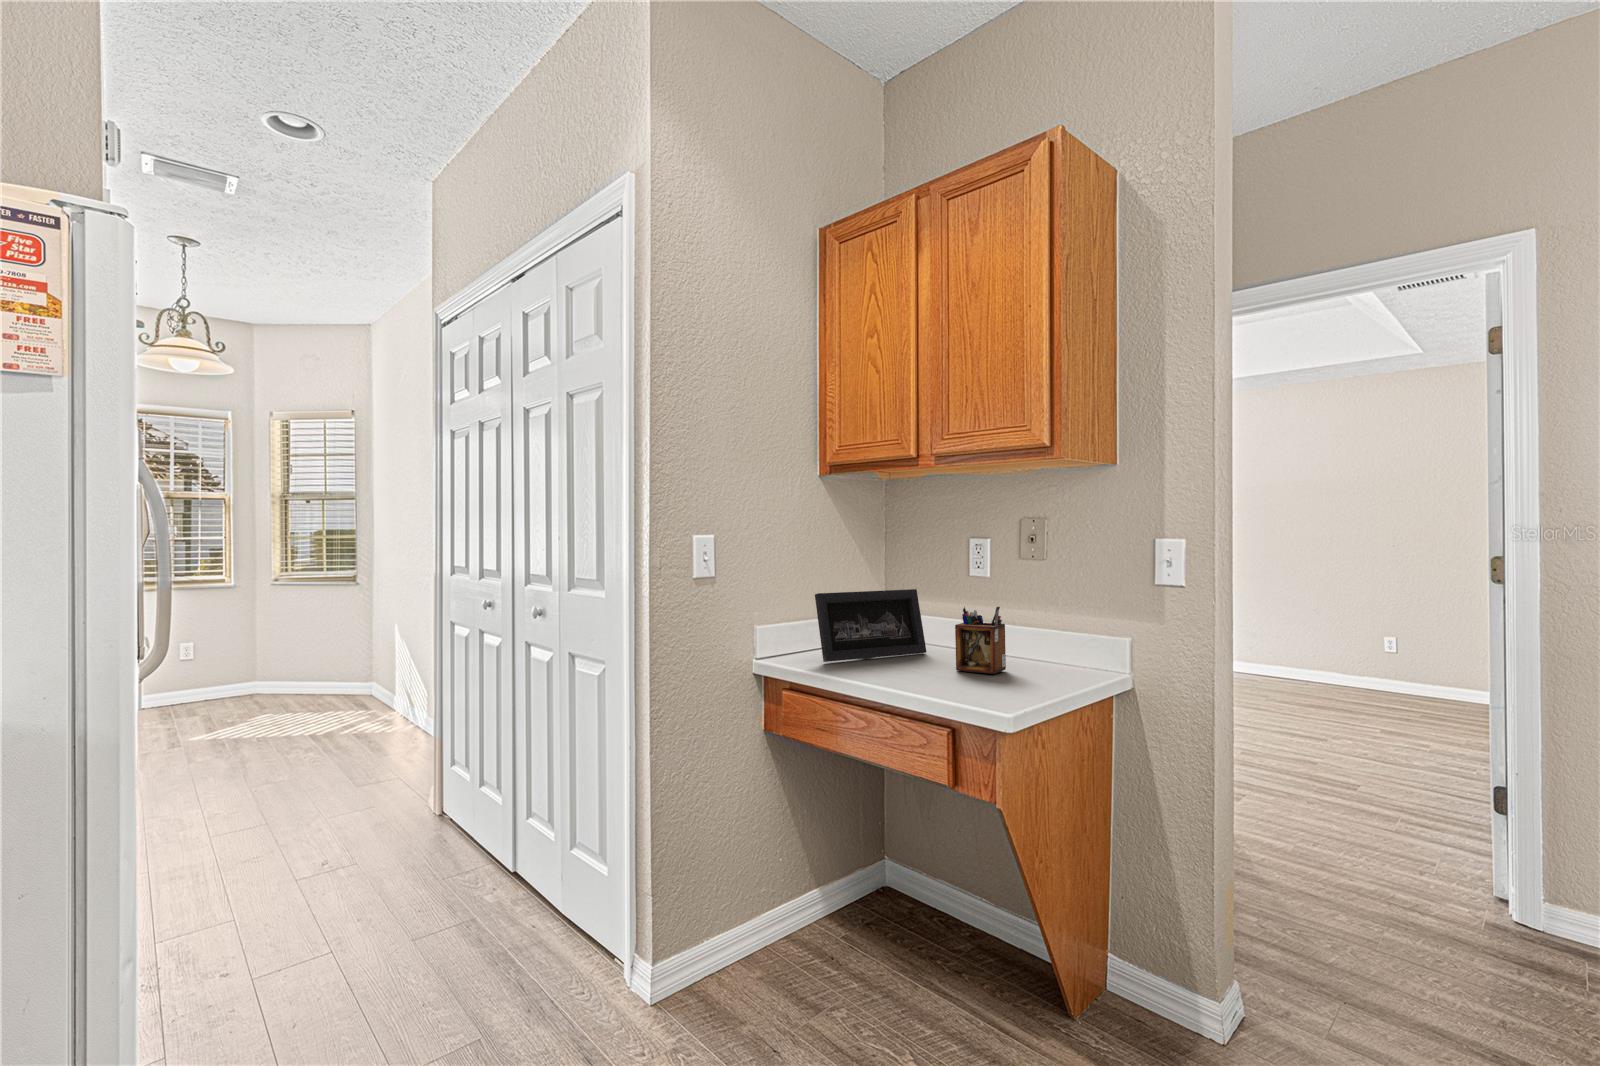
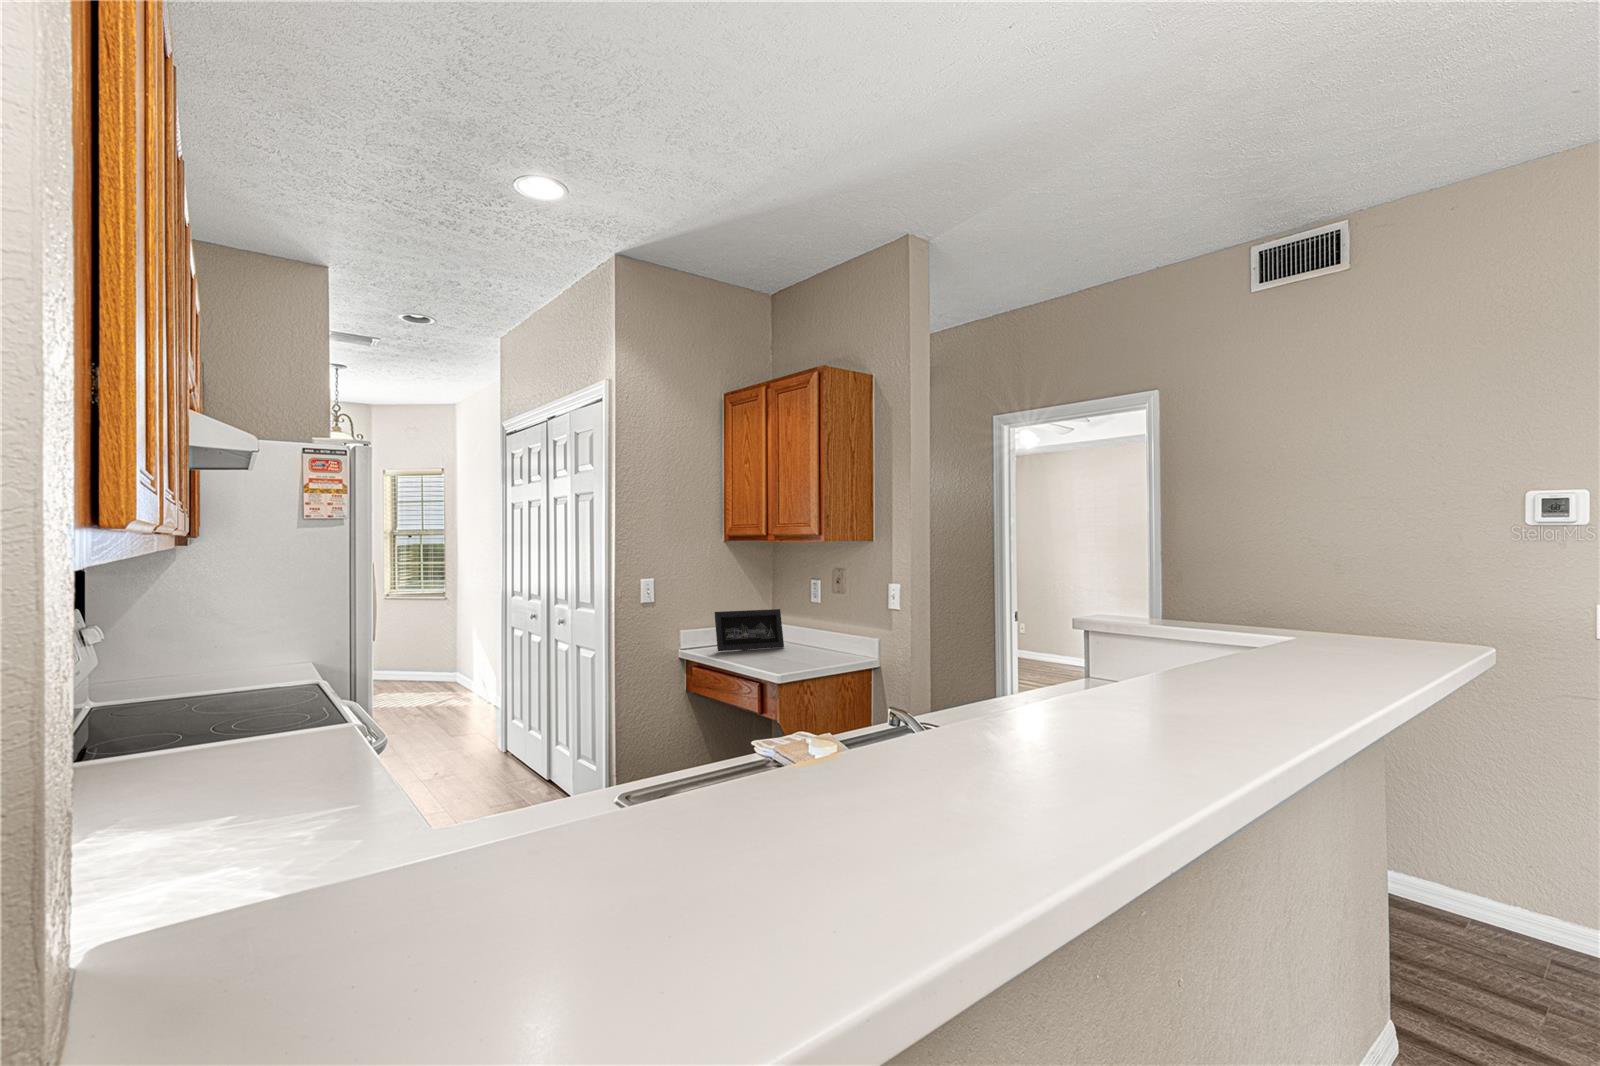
desk organizer: present [955,607,1006,674] -> none [786,620,815,658]

